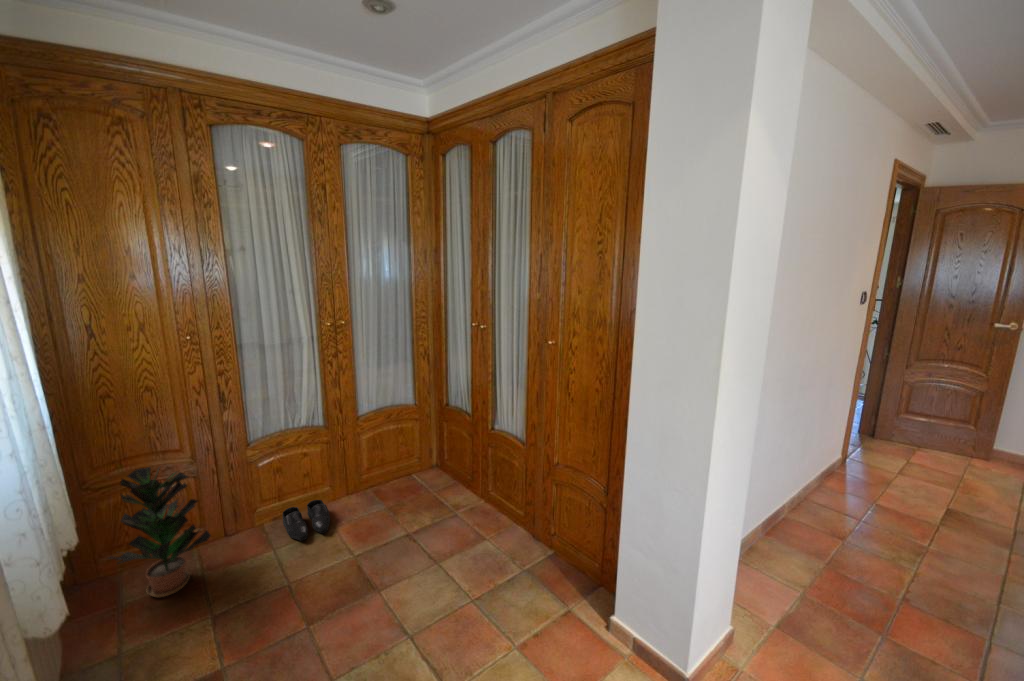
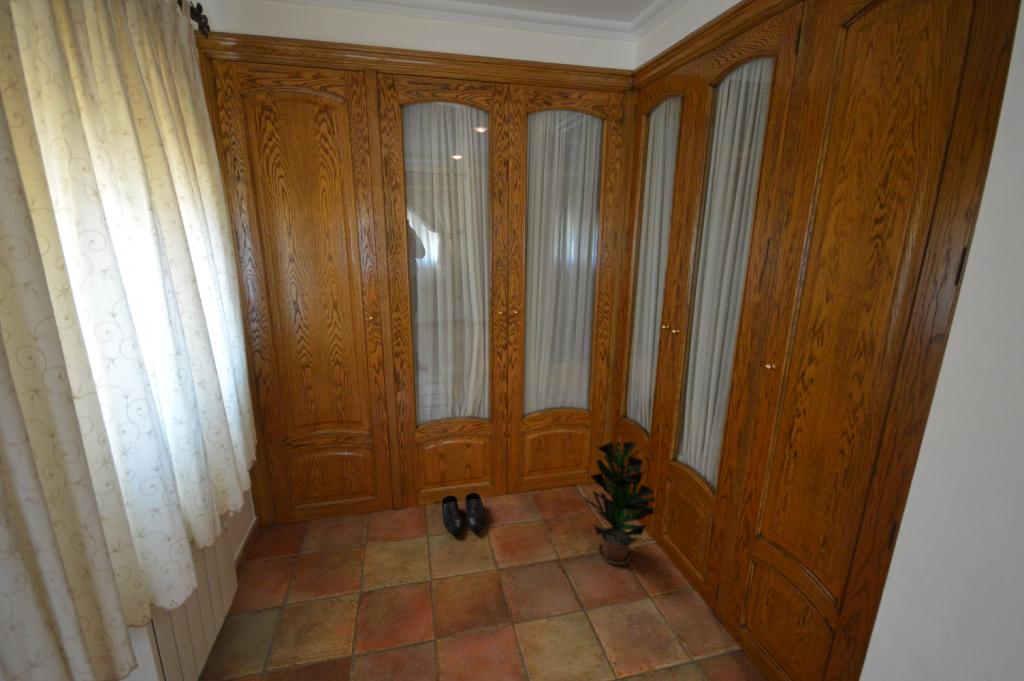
potted plant: present [109,467,211,597] -> present [585,442,655,565]

